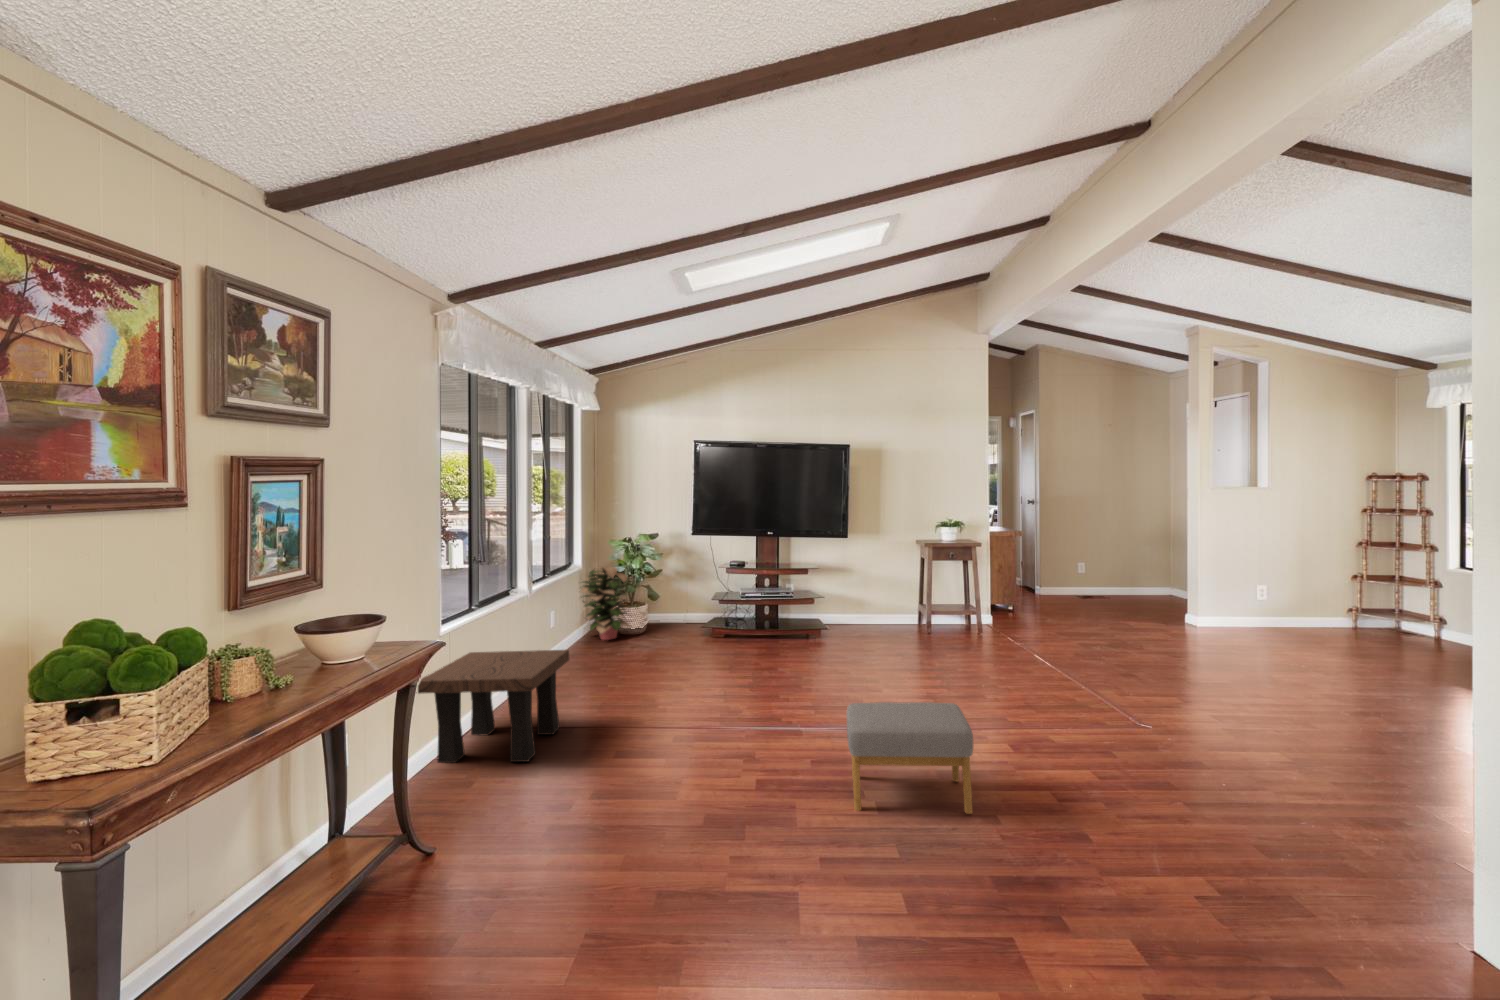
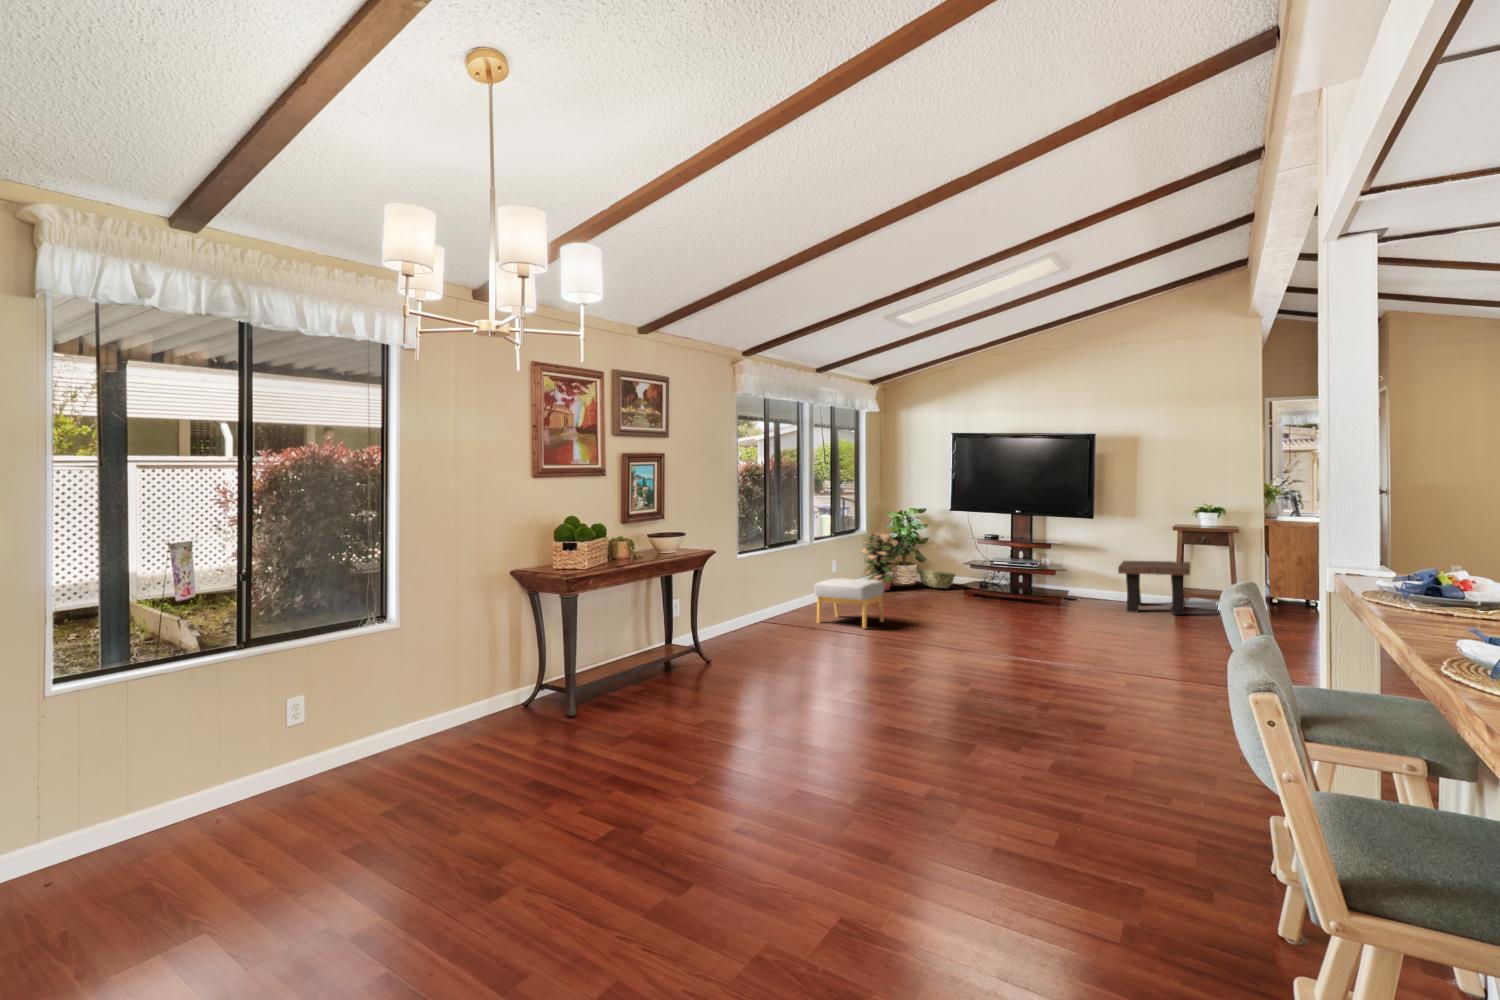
woven basket: none [645,606,692,630] -> present [919,569,955,588]
side table: present [418,650,570,763] -> present [1118,561,1191,615]
footstool: present [846,702,974,814] -> present [814,578,884,628]

